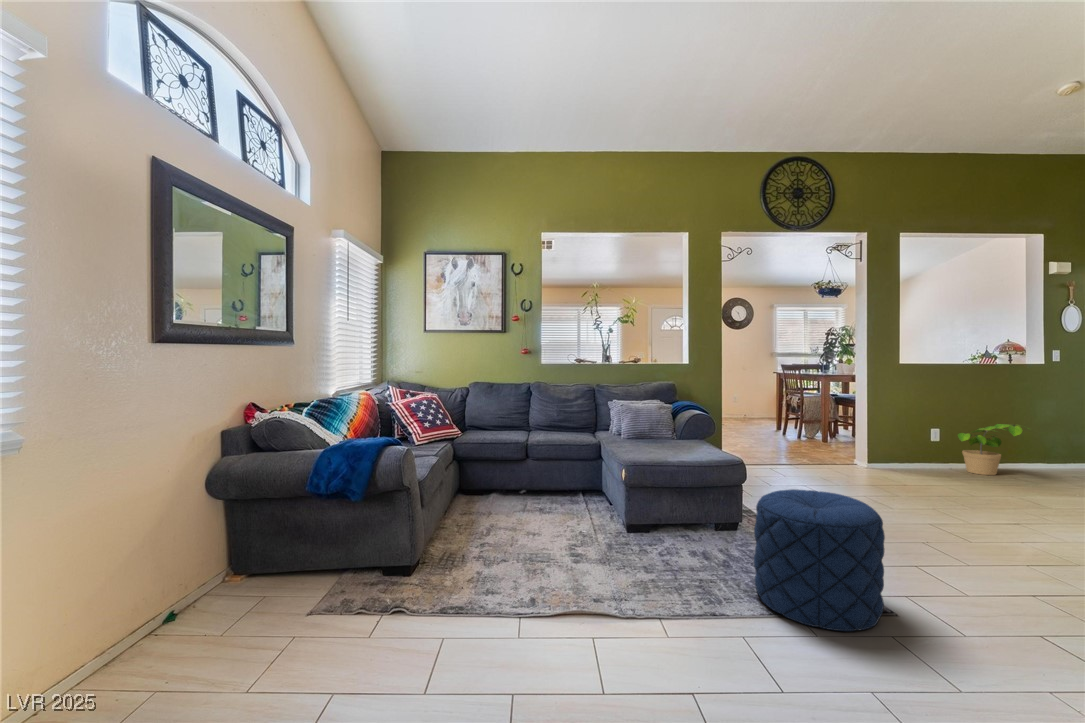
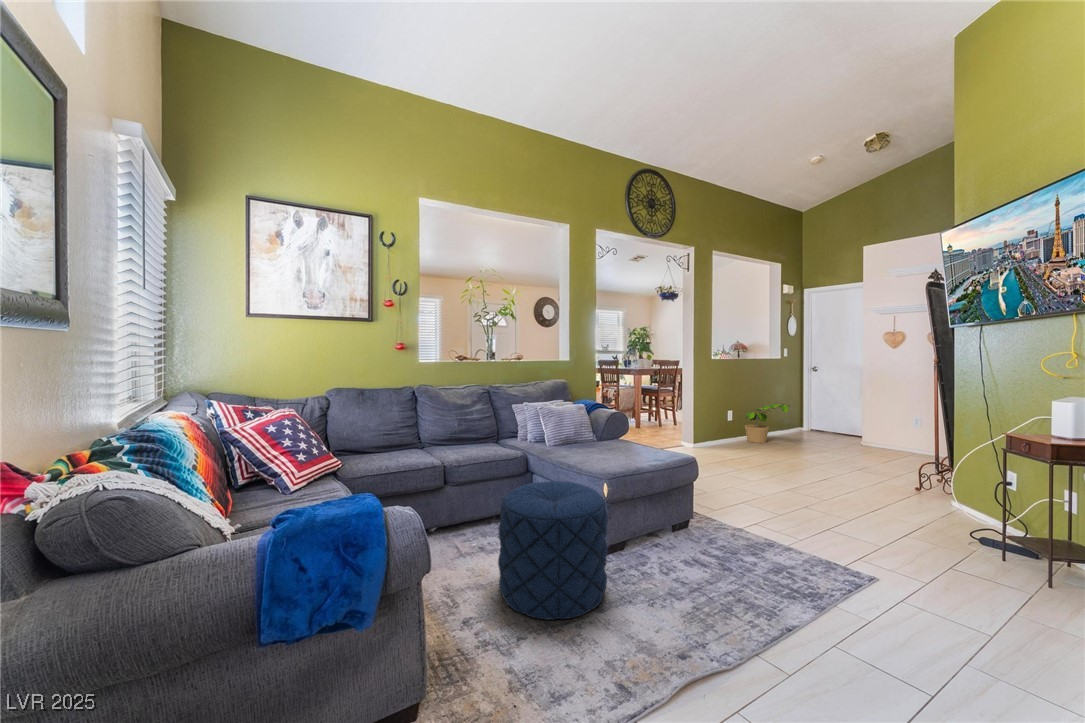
pouf: present [754,489,885,631] -> present [498,481,608,620]

